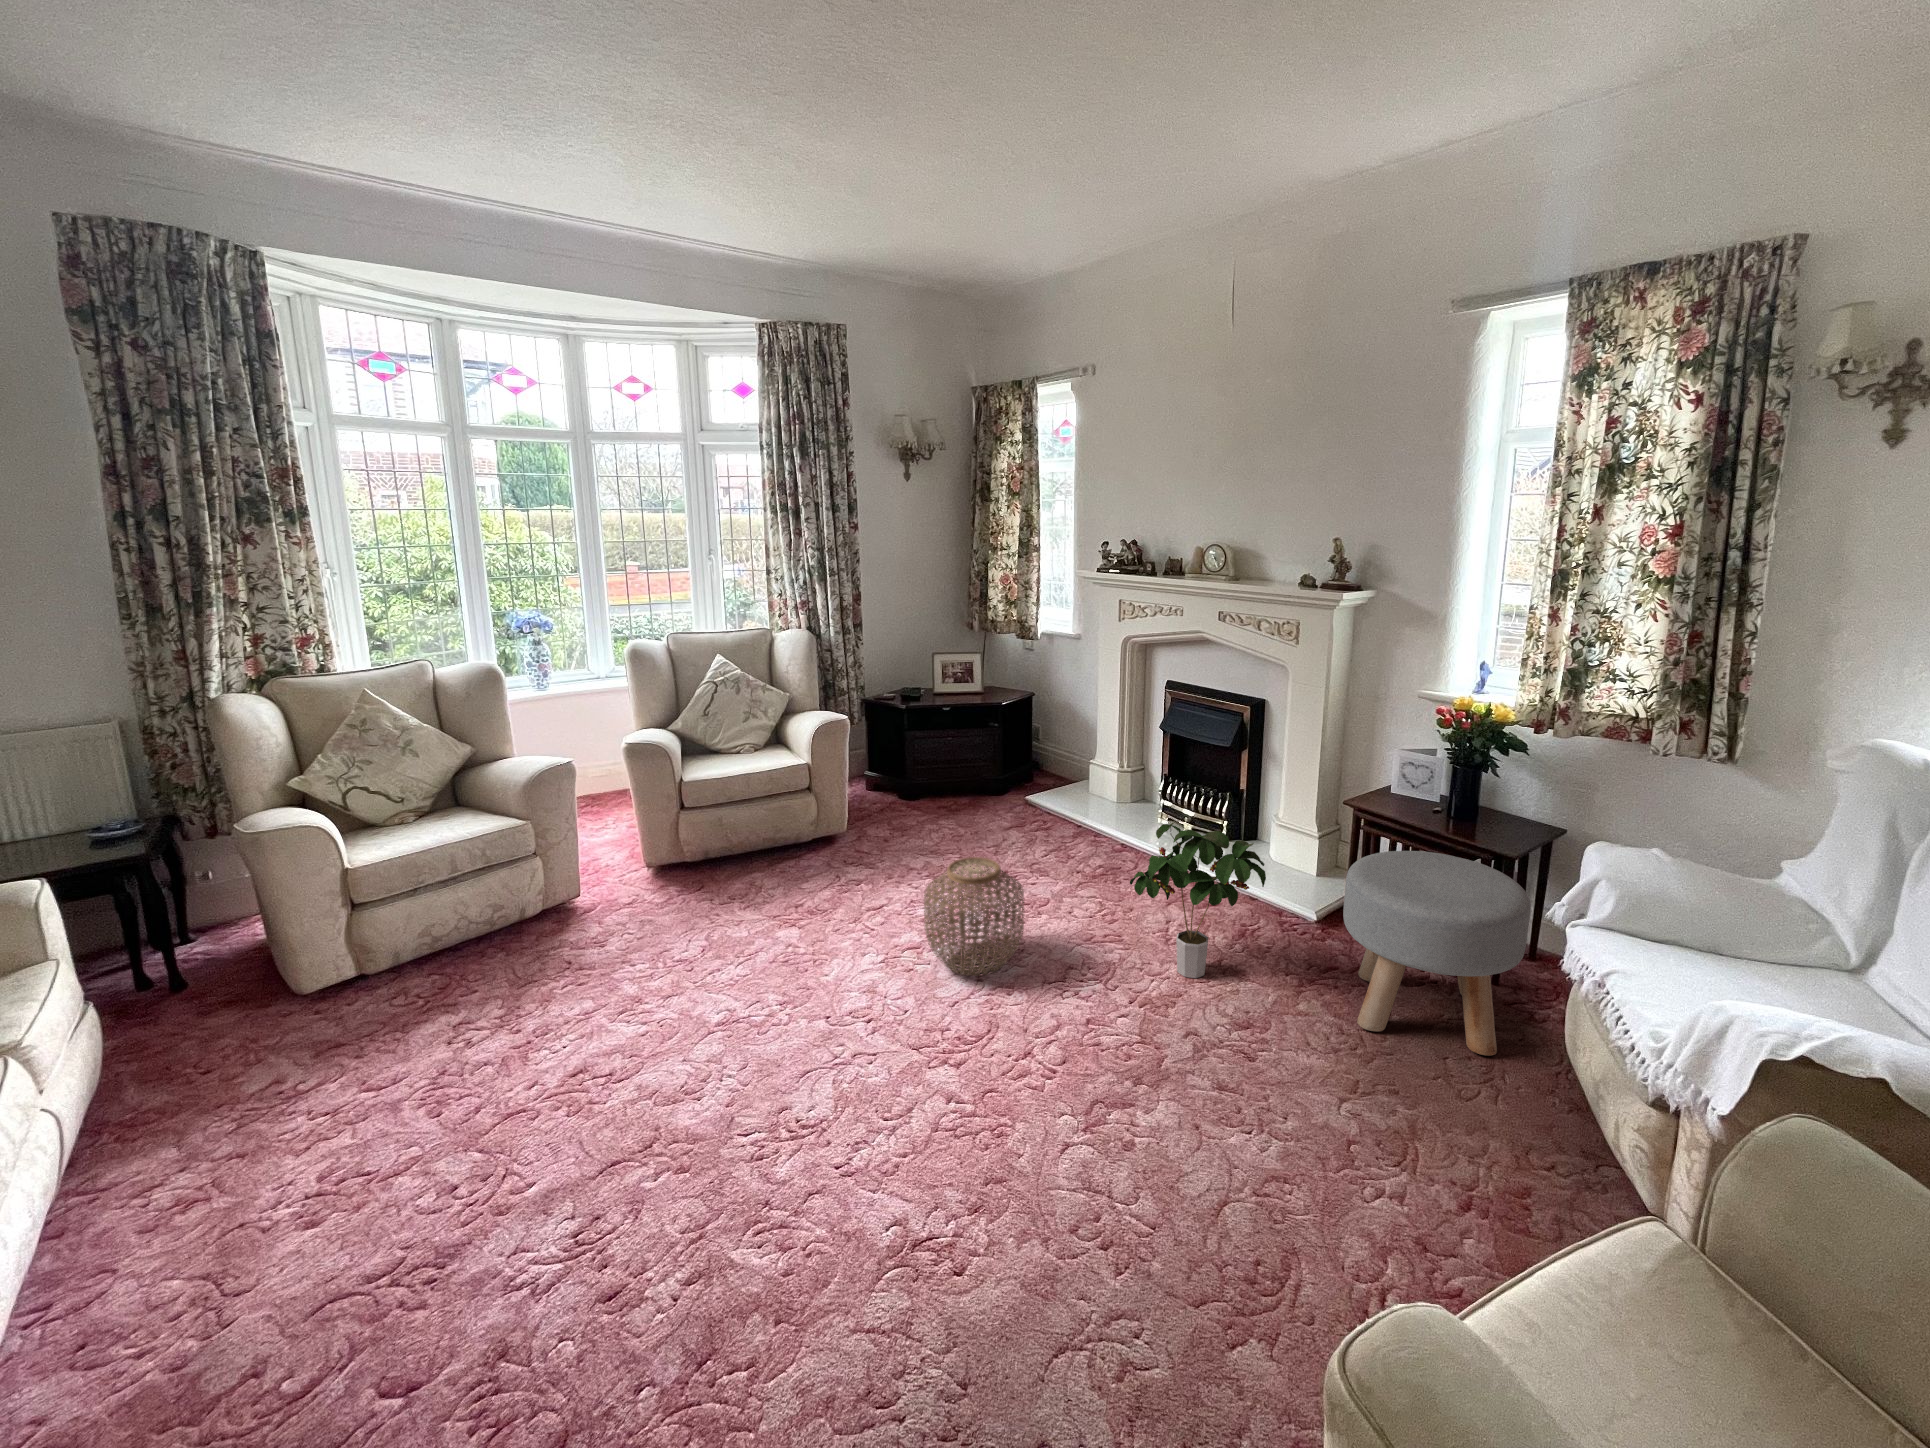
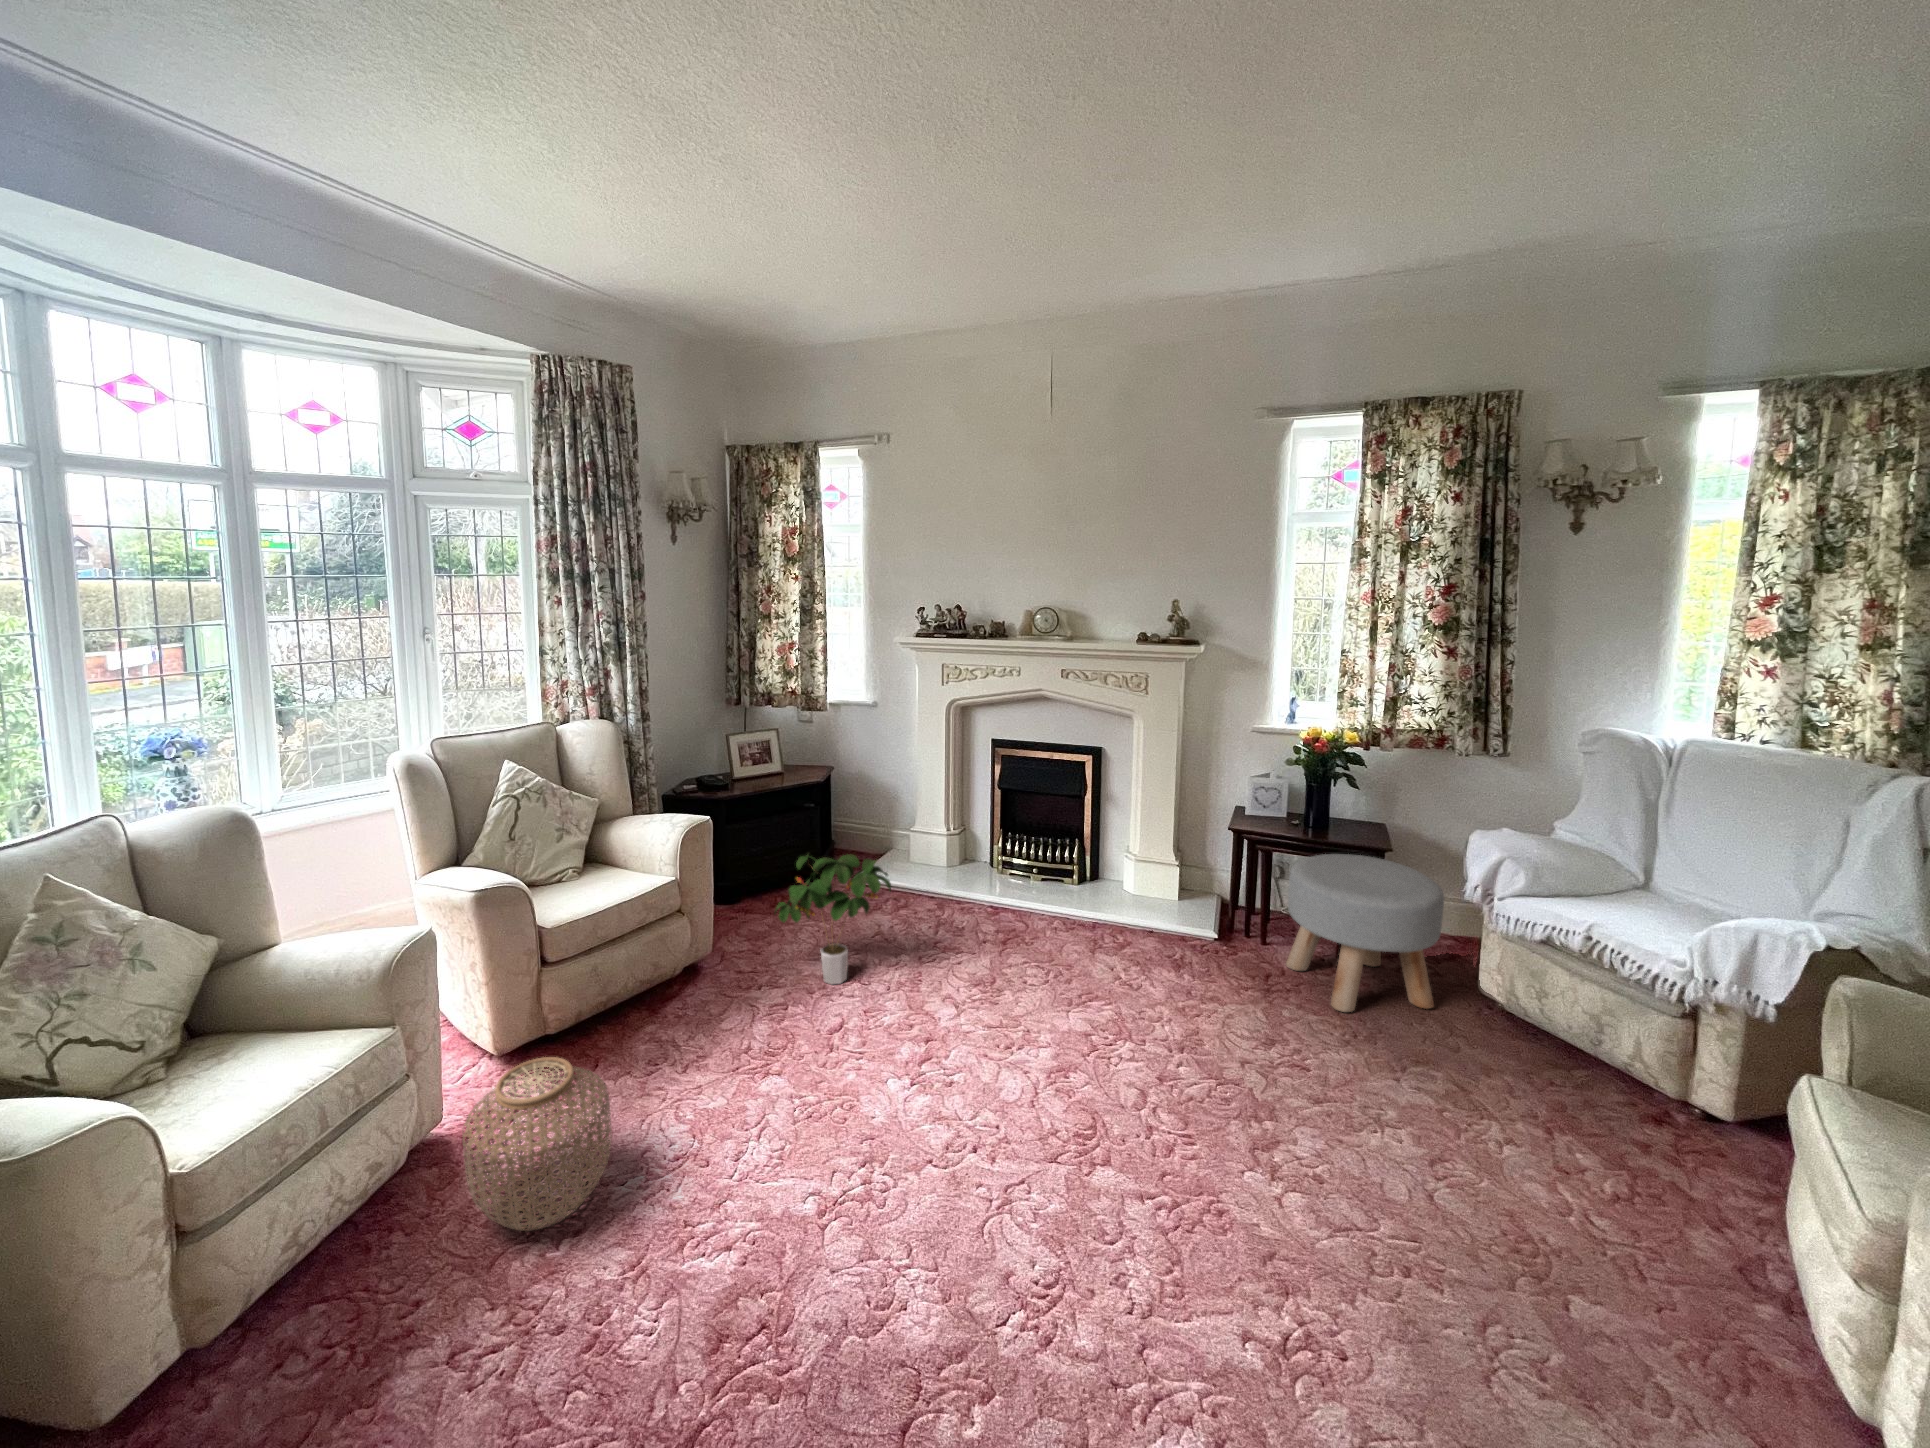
potted plant: present [1130,823,1266,978] -> present [775,854,891,984]
woven basket: present [924,857,1024,976] -> present [463,1057,612,1230]

